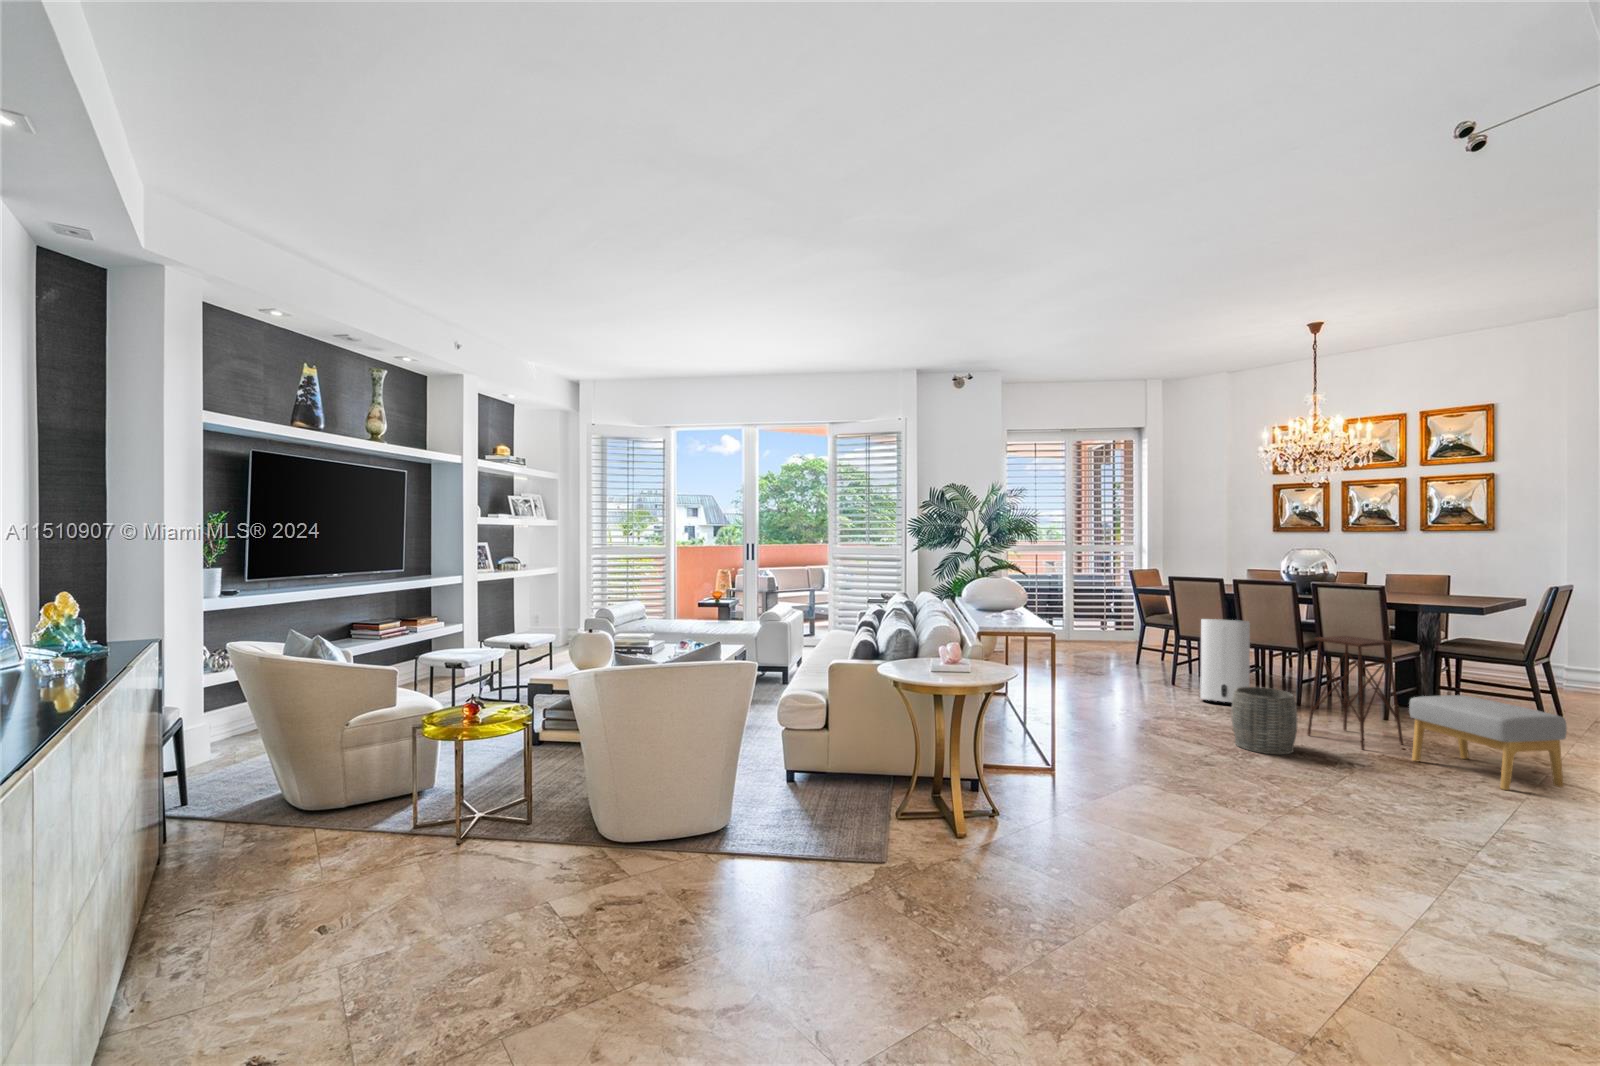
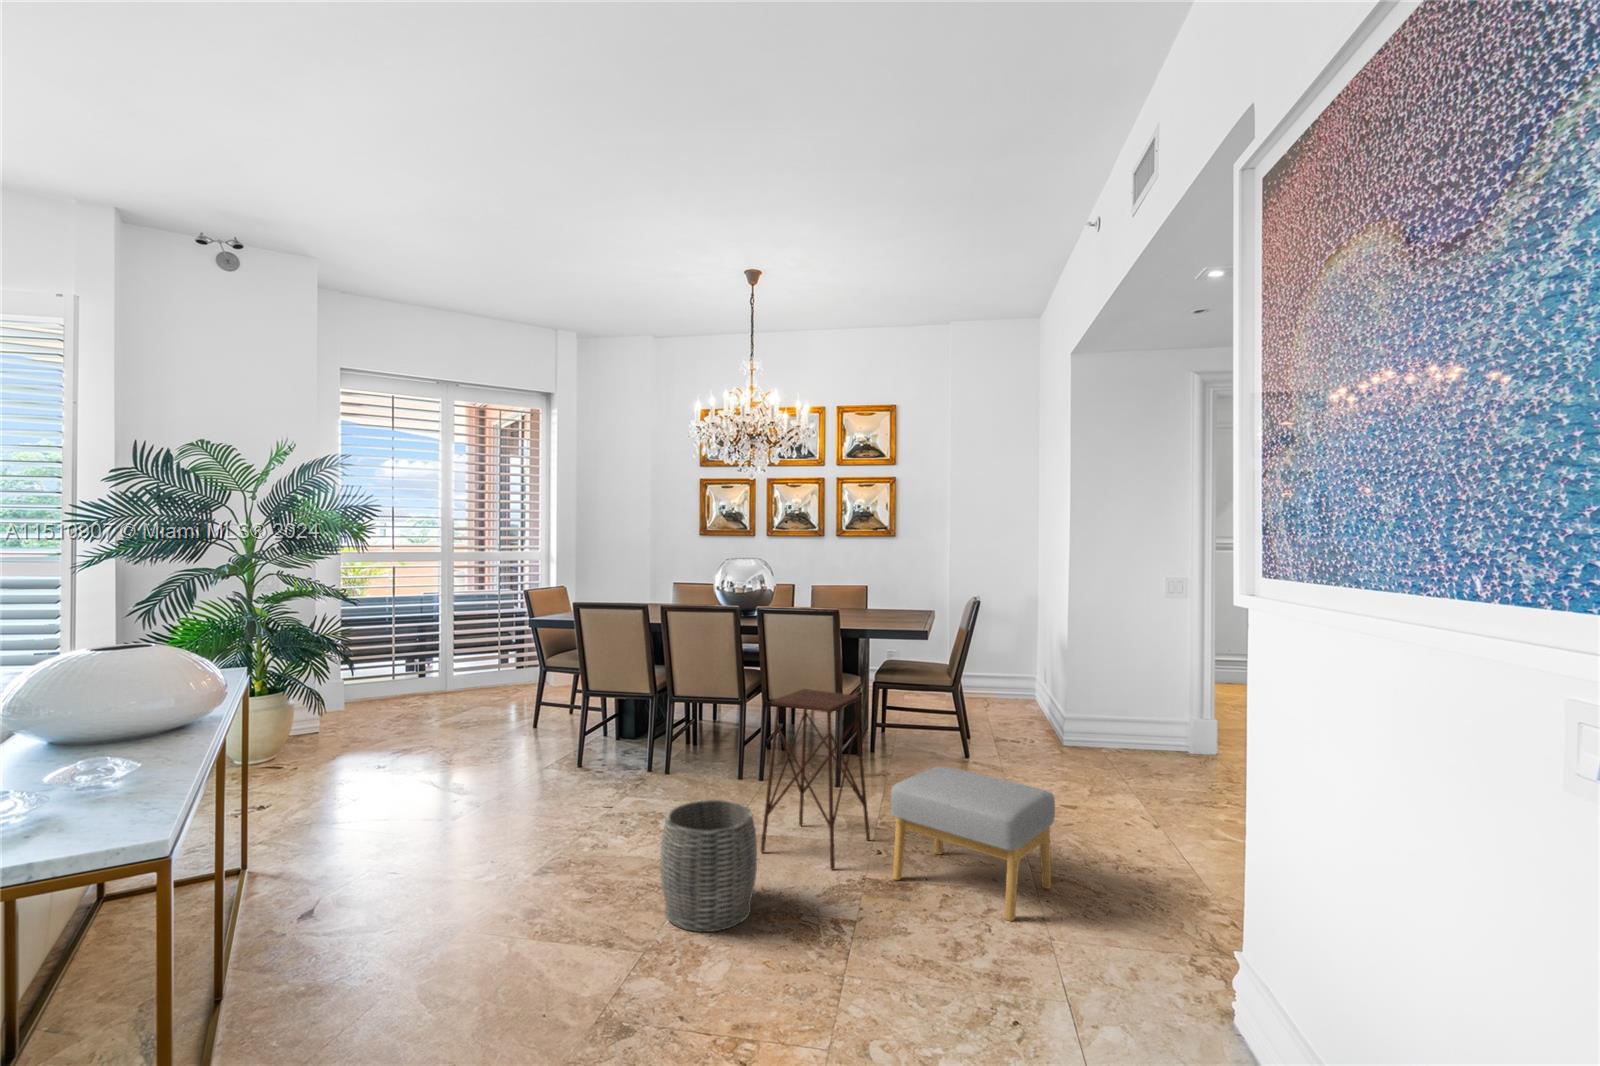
air purifier: present [1200,619,1250,702] -> none [614,669,681,798]

